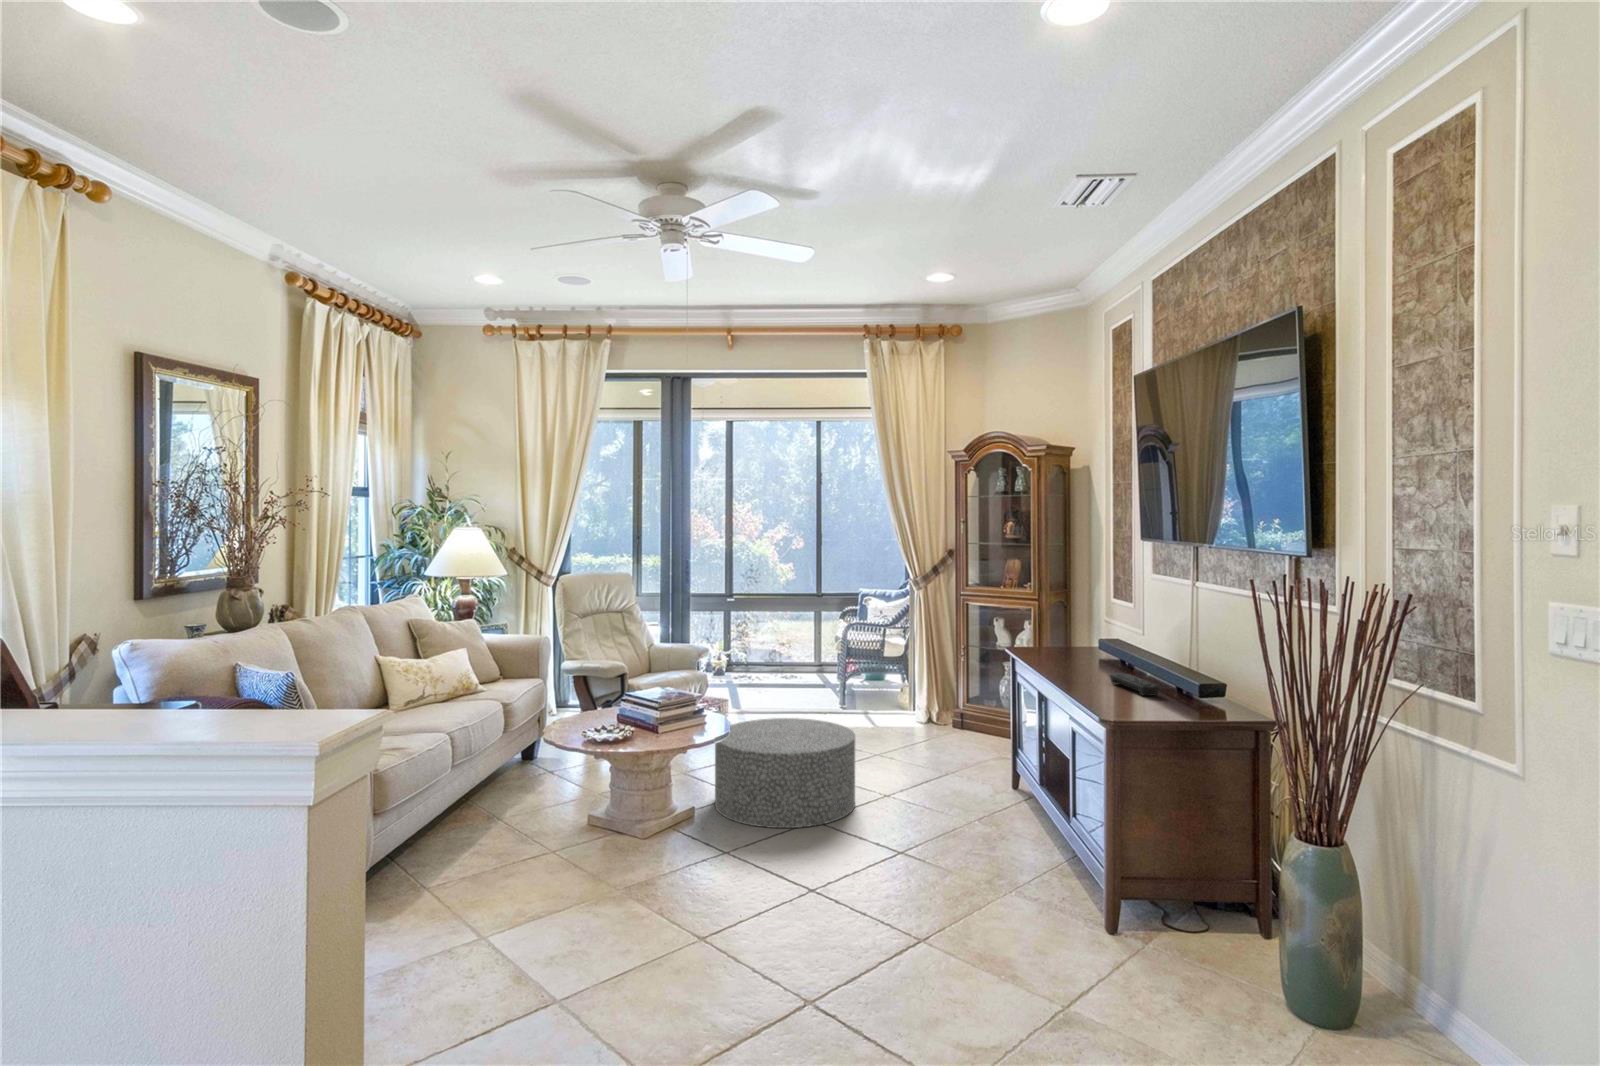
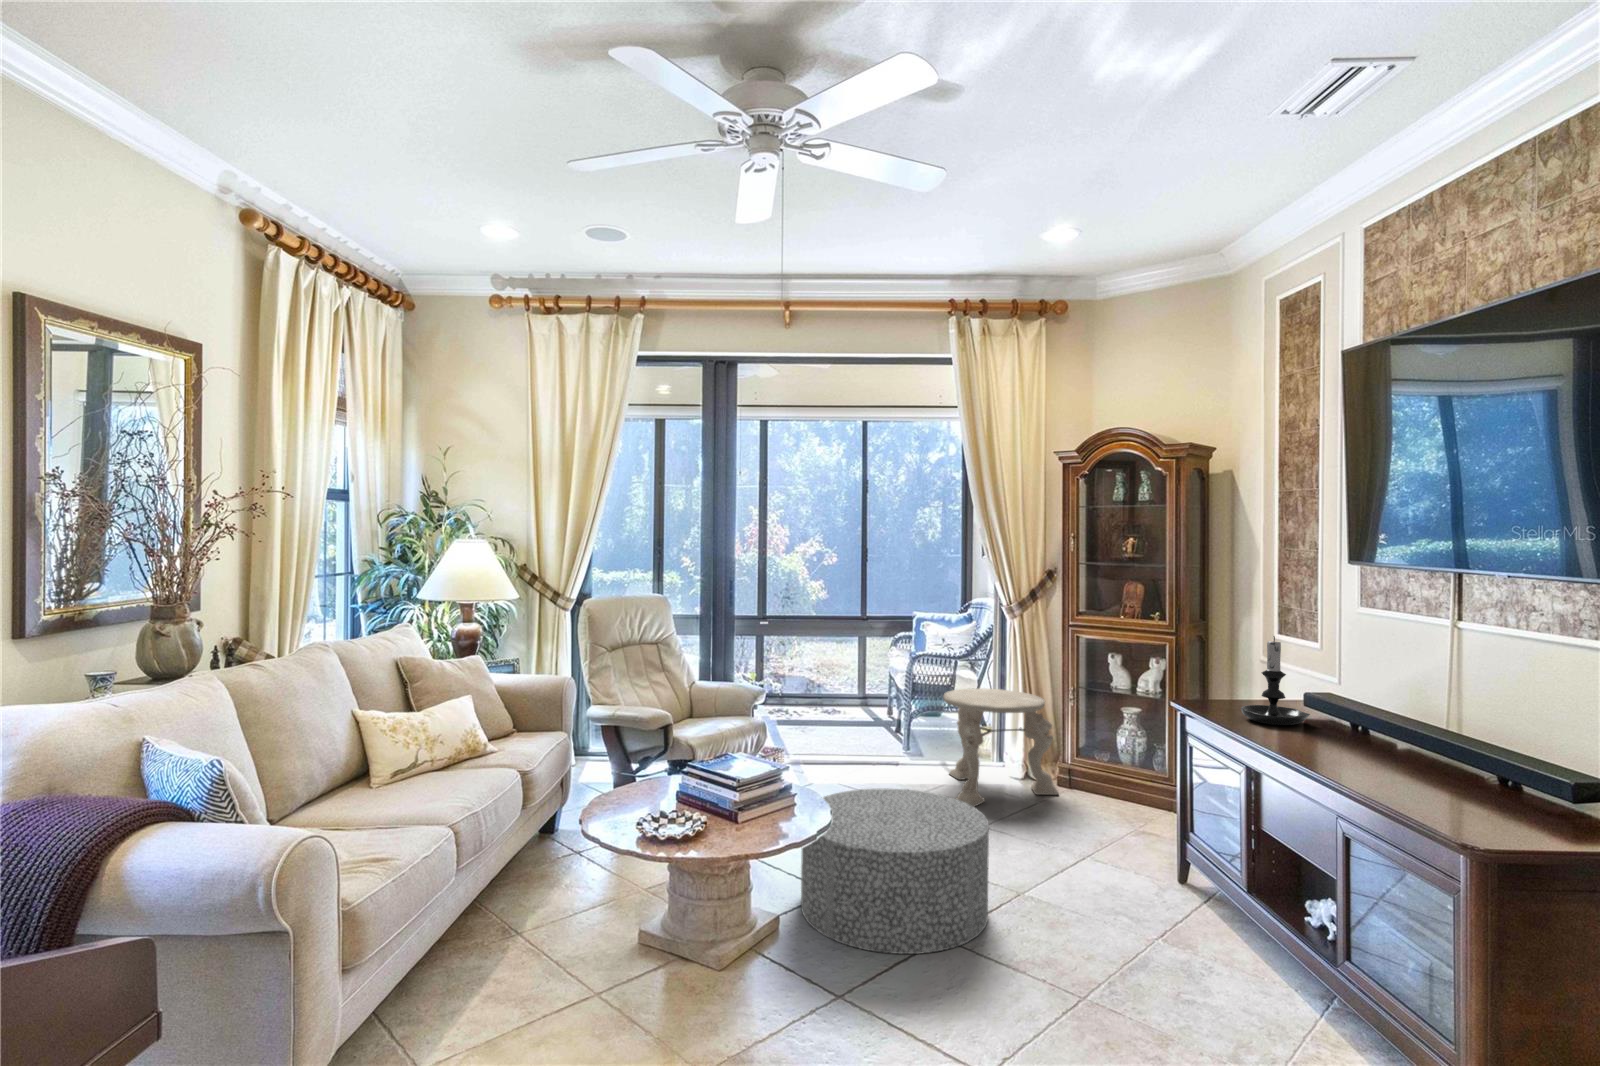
candle holder: none [1050,596,1098,663] -> present [1241,636,1310,725]
side table: none [857,649,950,742] -> present [944,688,1059,807]
remote control: present [1110,673,1160,696] -> none [1375,751,1480,792]

